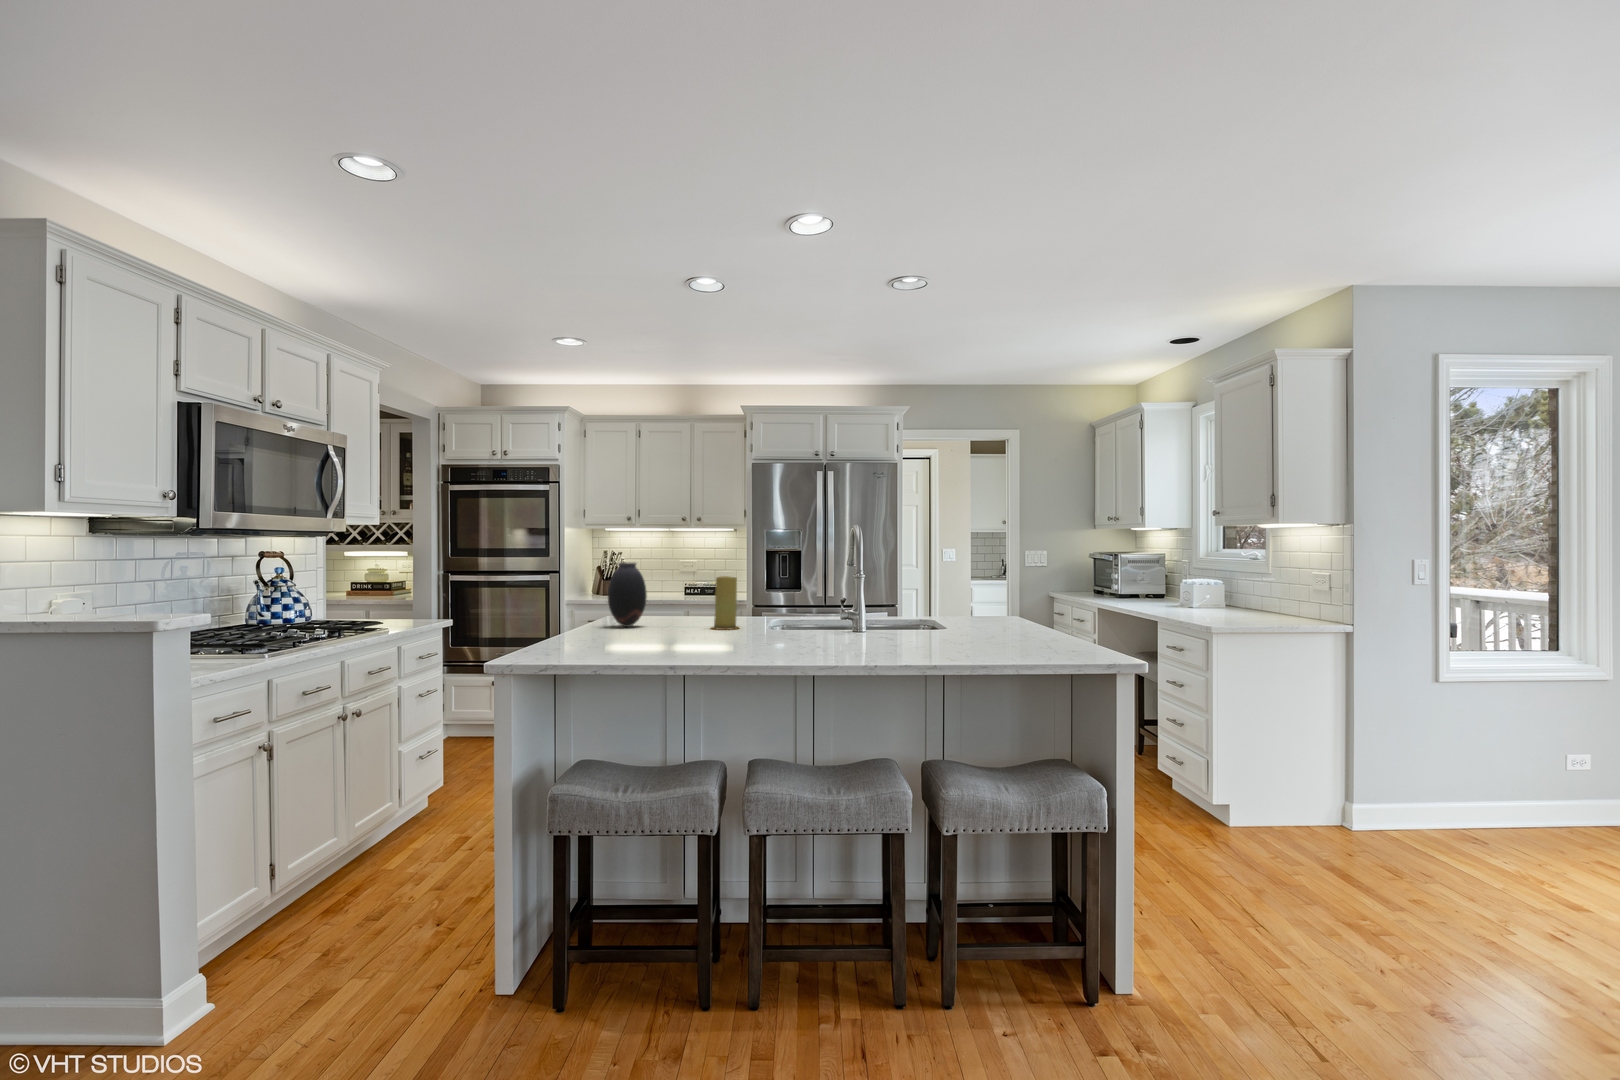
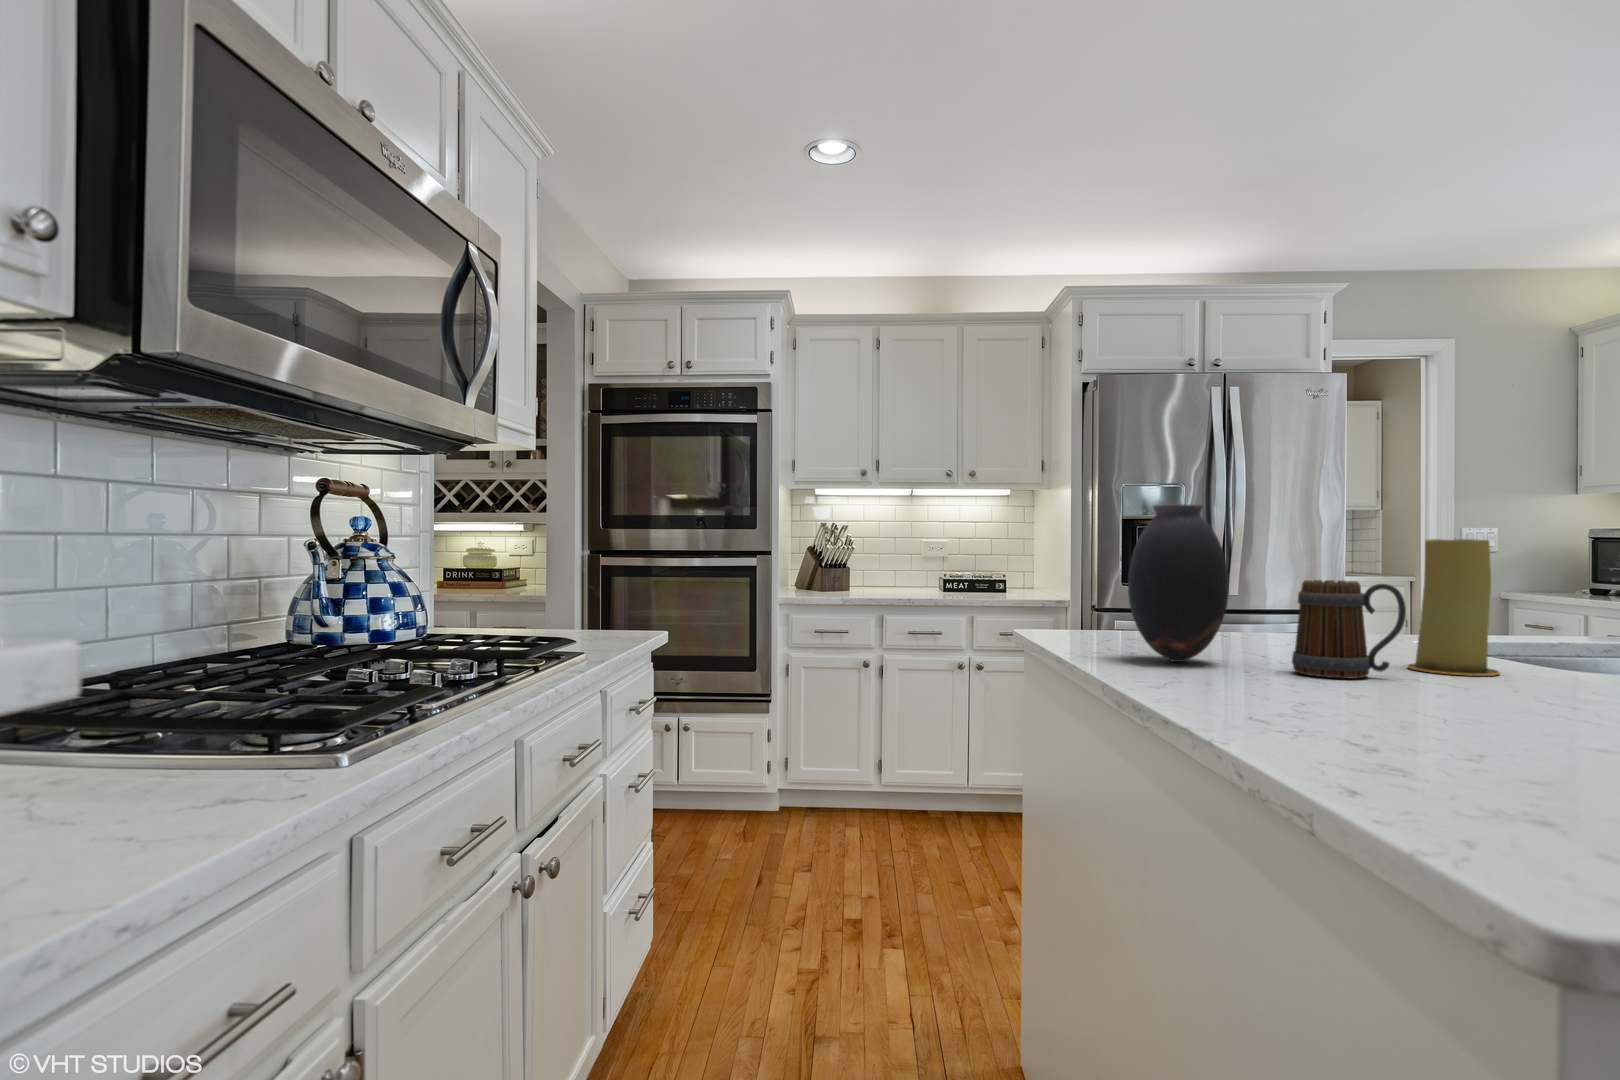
mug: none [654,593,688,631] -> present [1292,580,1406,678]

